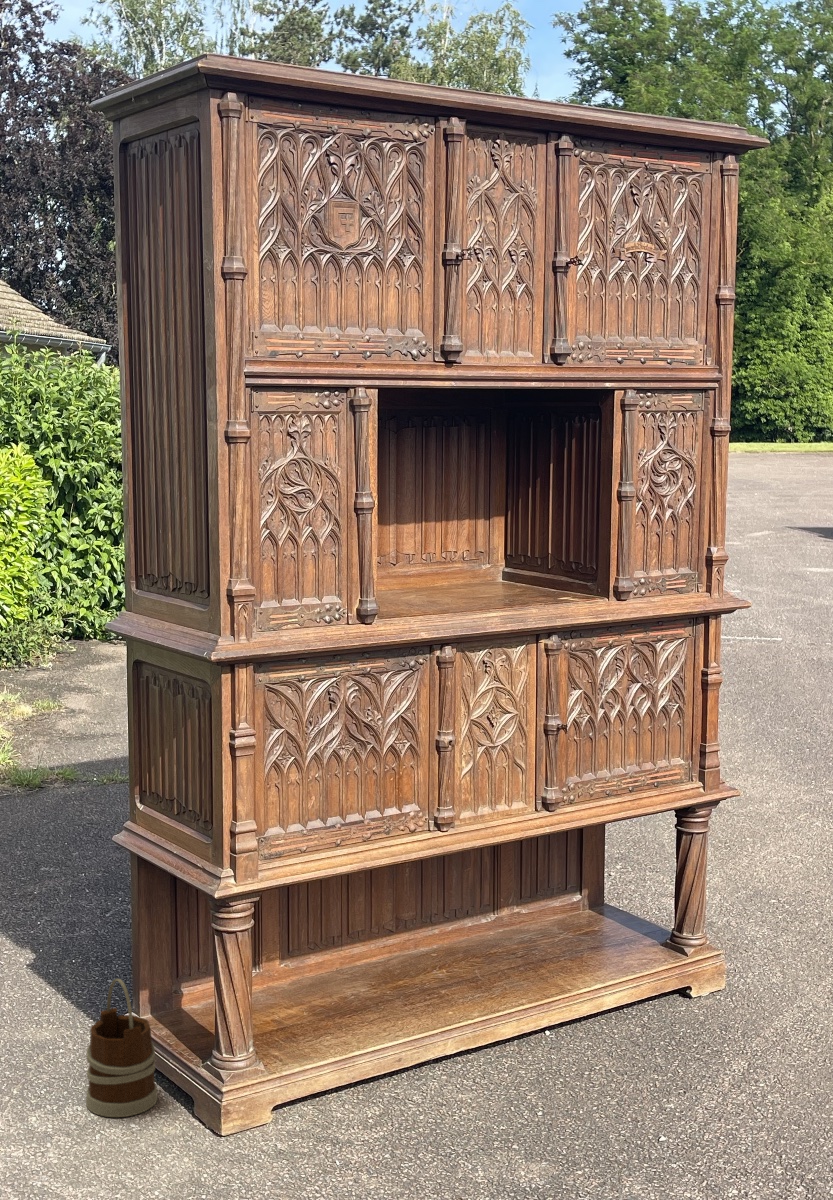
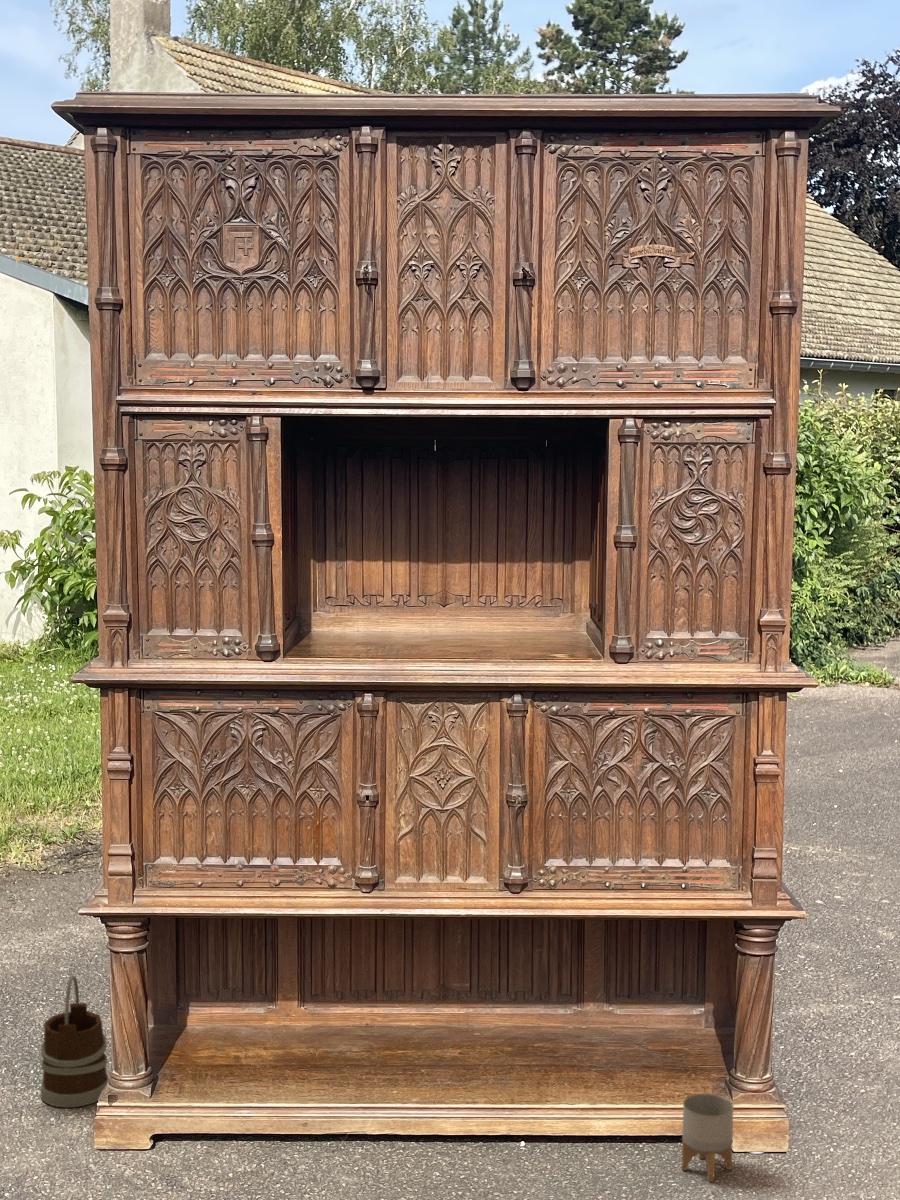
planter: none [677,950,720,1019] -> present [681,1093,734,1181]

